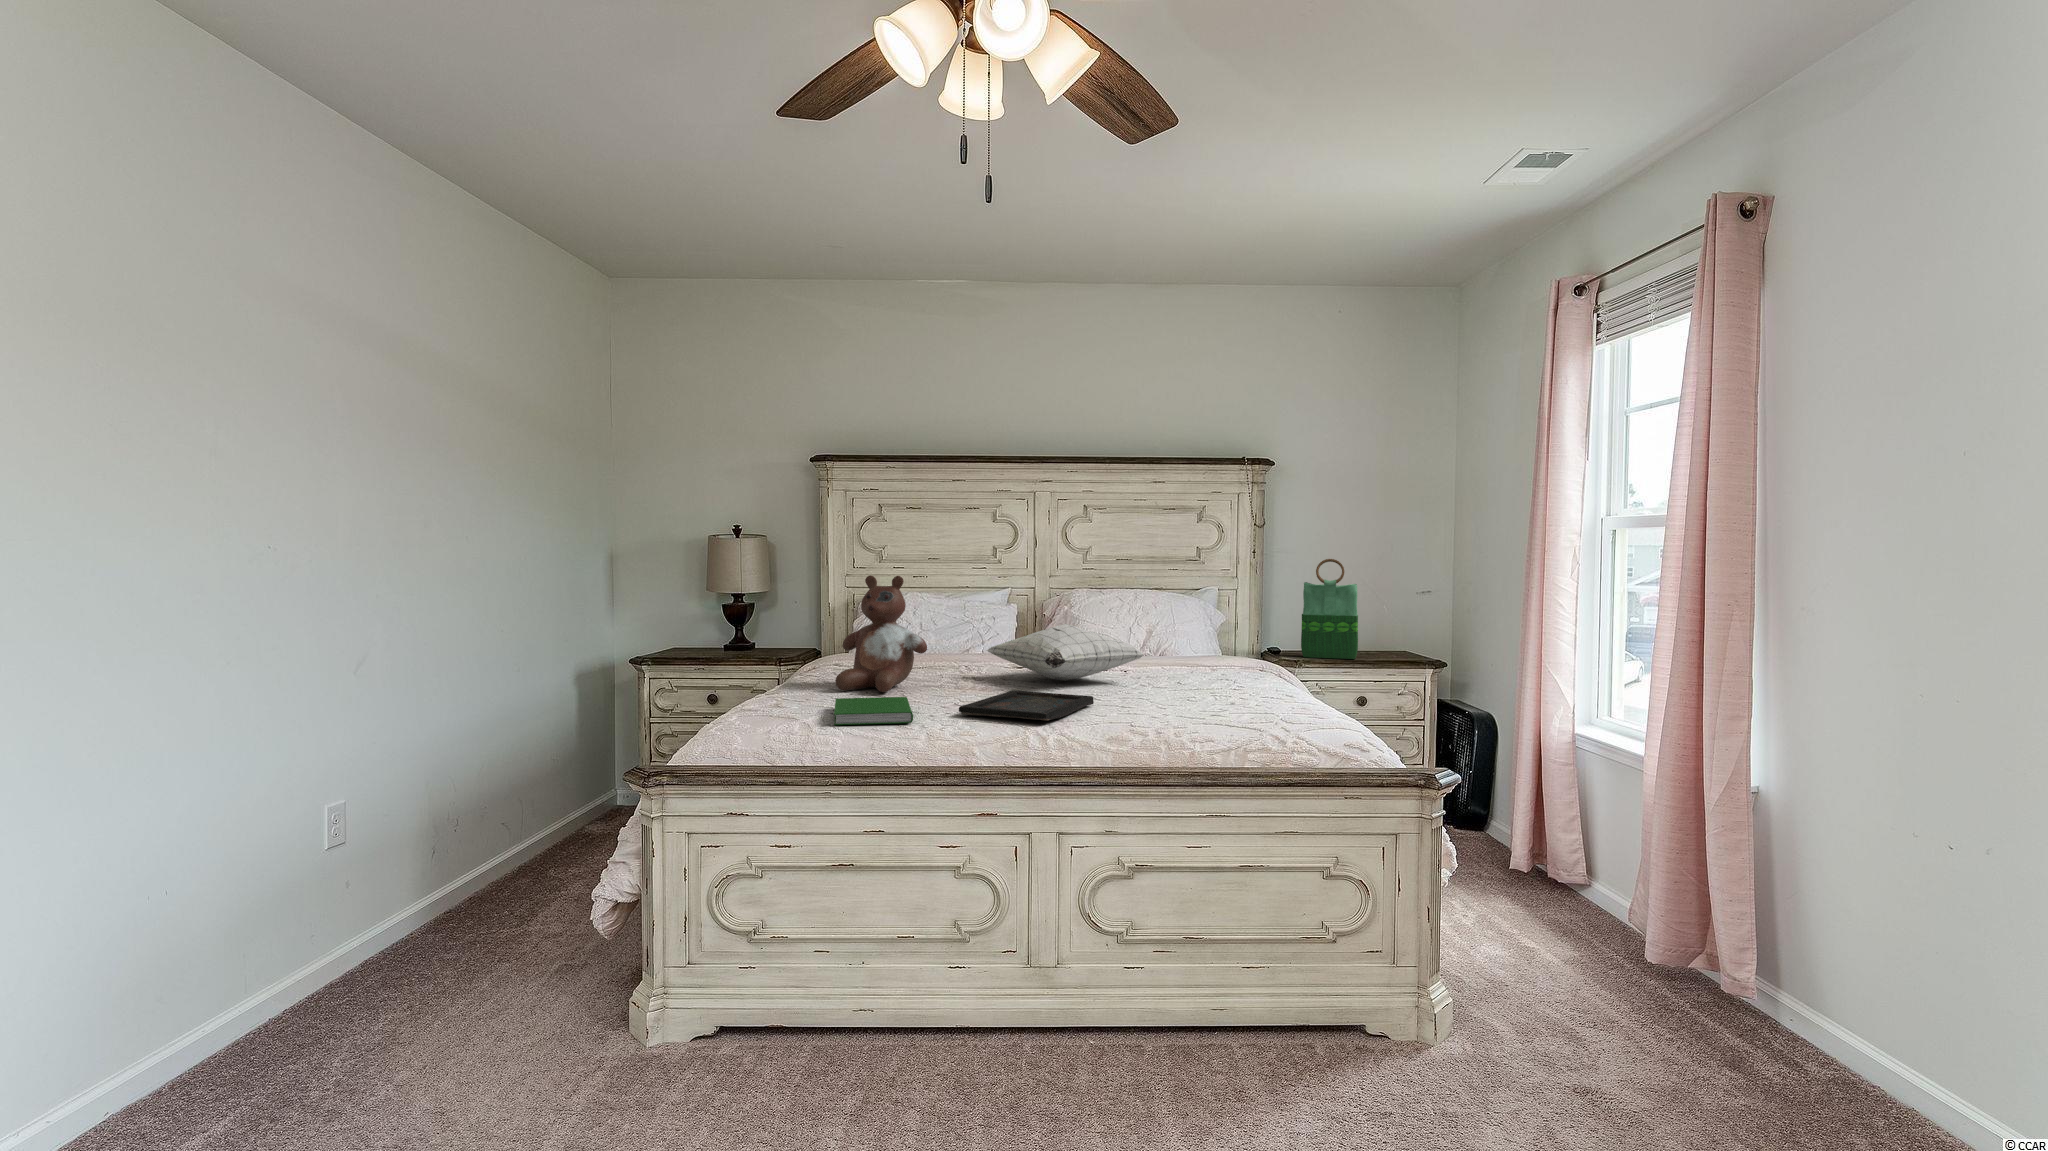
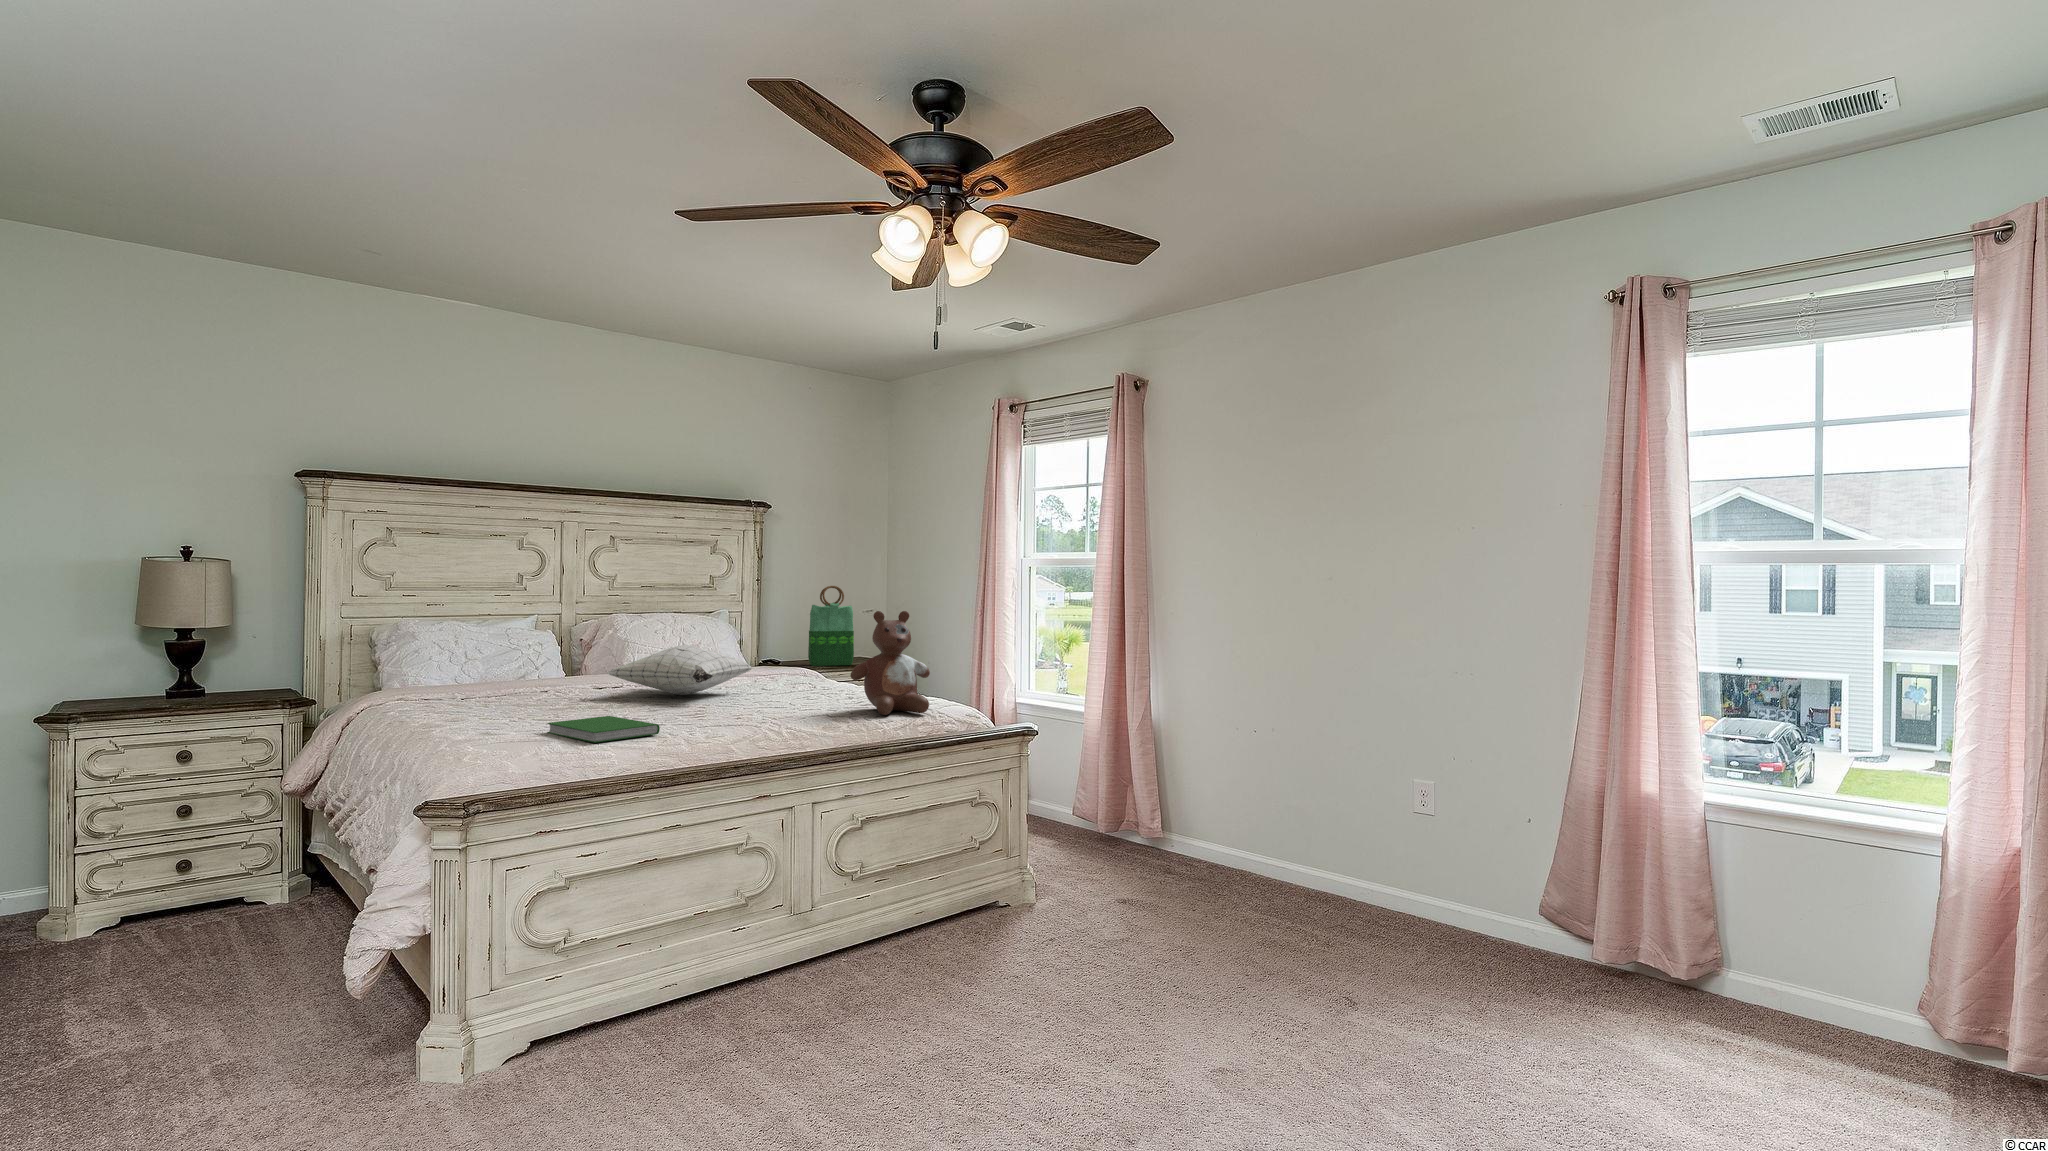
stuffed bear: present [836,575,927,692] -> present [850,611,930,715]
tray: present [959,690,1094,720] -> none [678,702,766,724]

